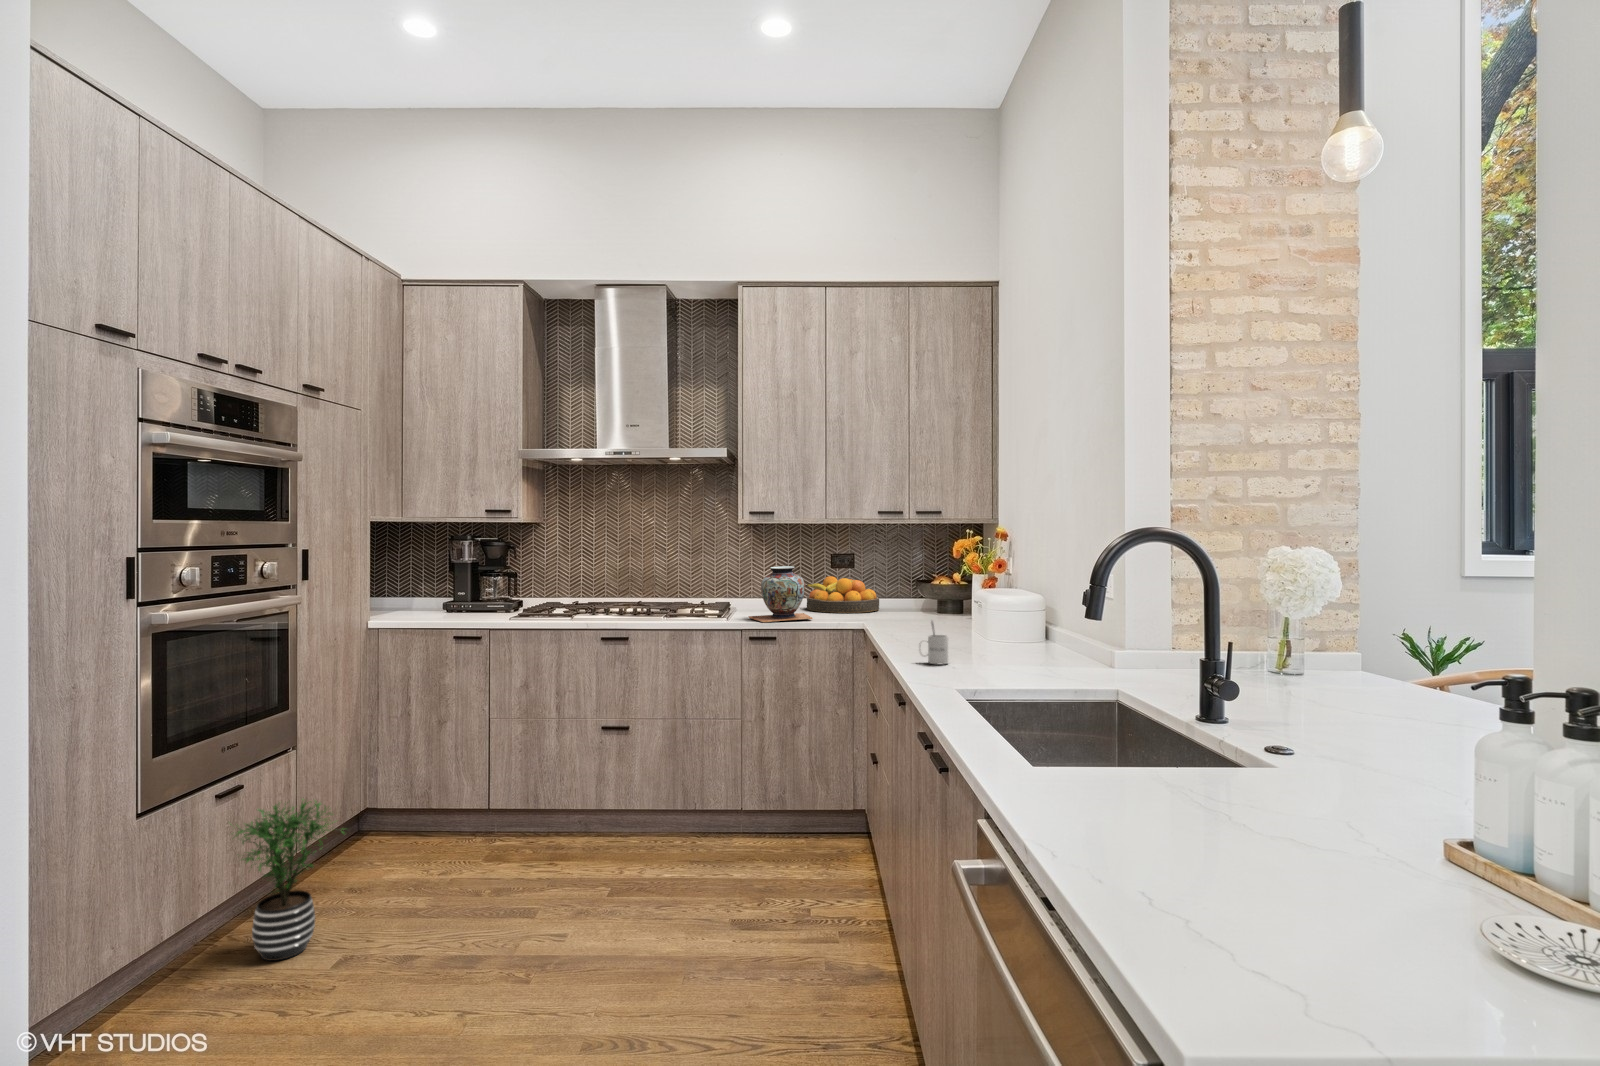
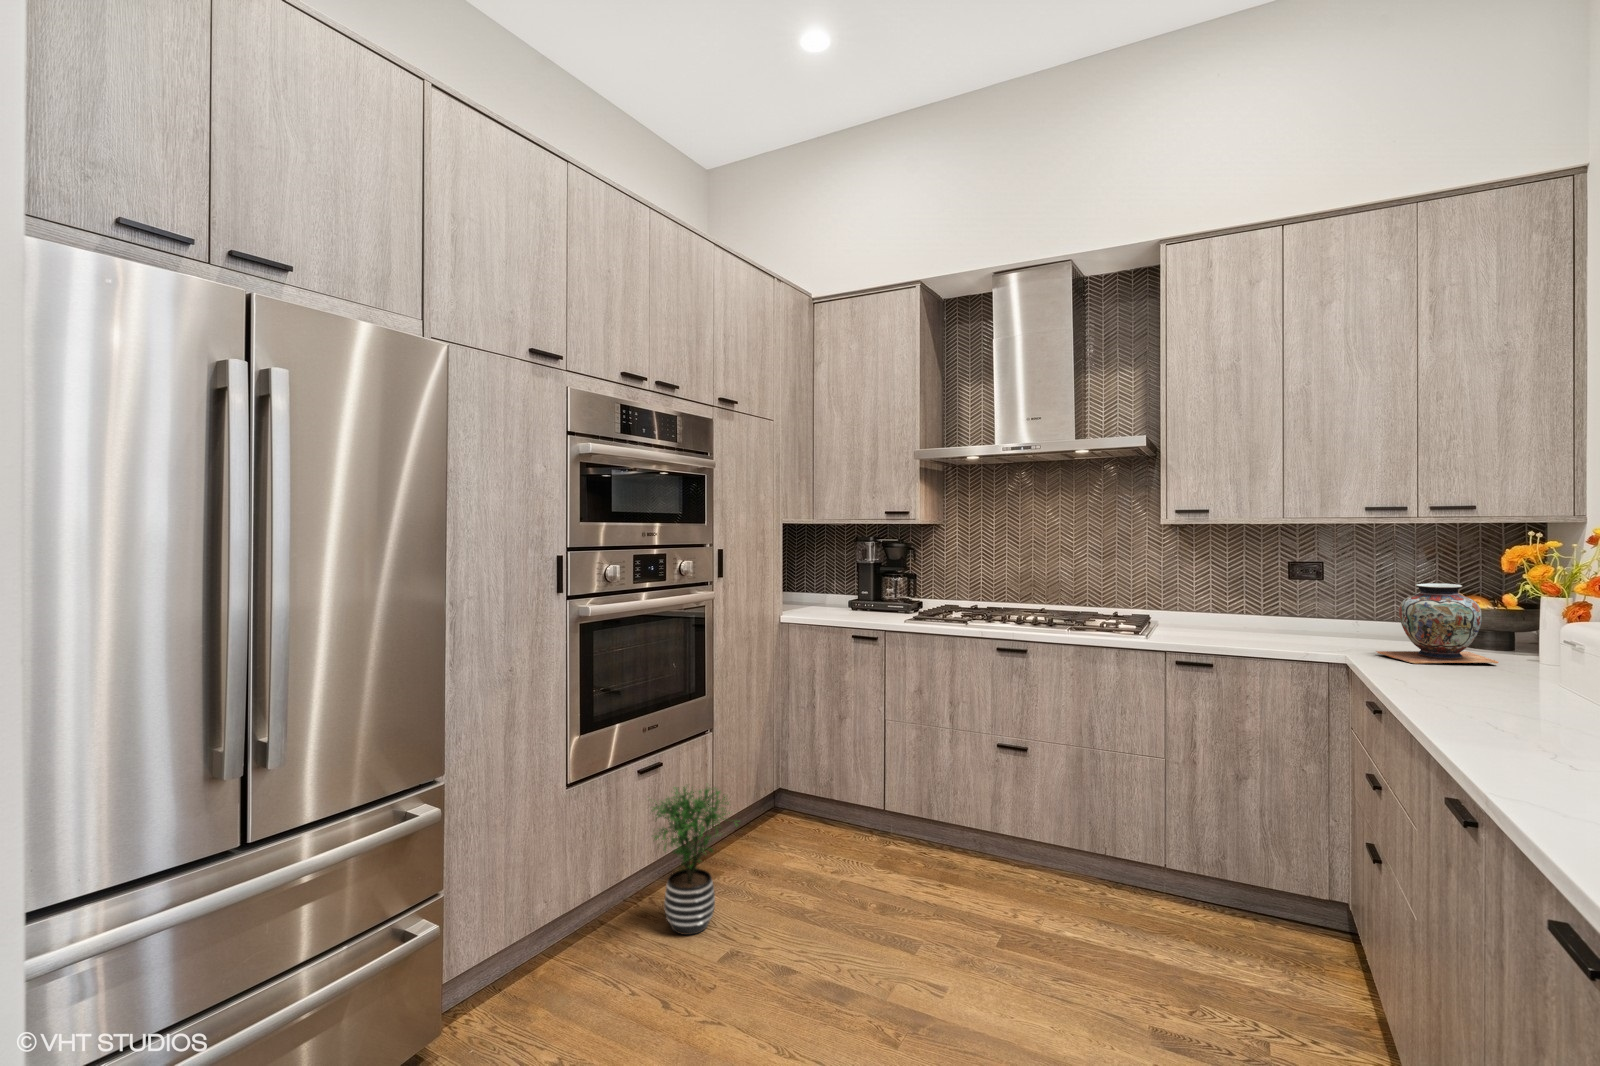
decorative vase: present [749,566,813,622] -> present [1377,584,1499,664]
fruit bowl: present [806,576,879,613] -> none [1254,589,1368,639]
mug: present [919,621,948,664] -> none [1472,674,1536,750]

